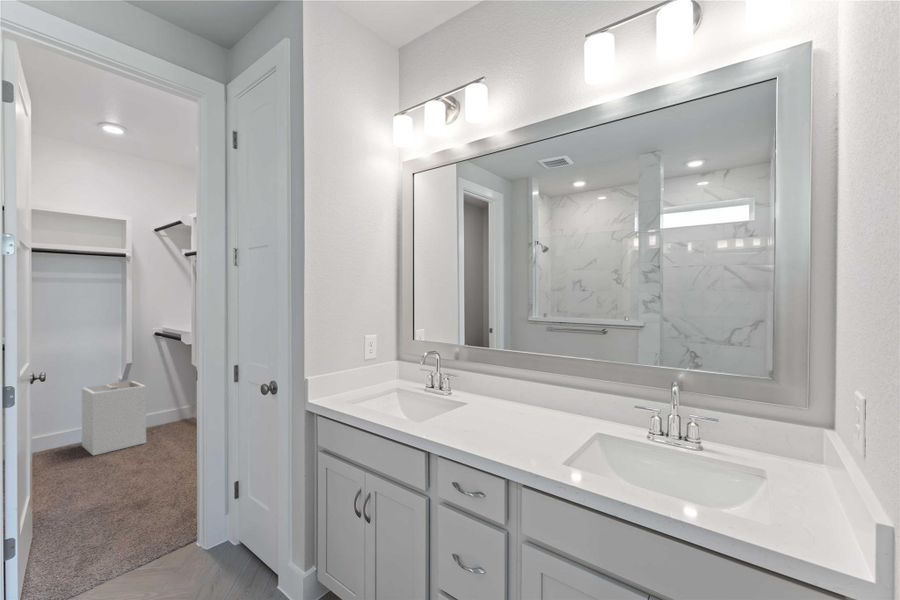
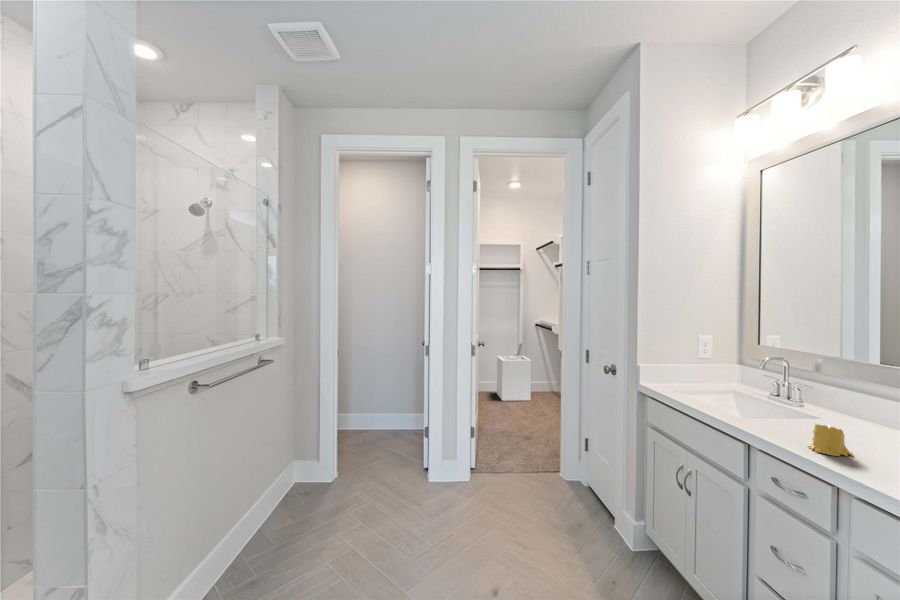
candle: none [477,415,508,446] -> present [808,424,854,456]

